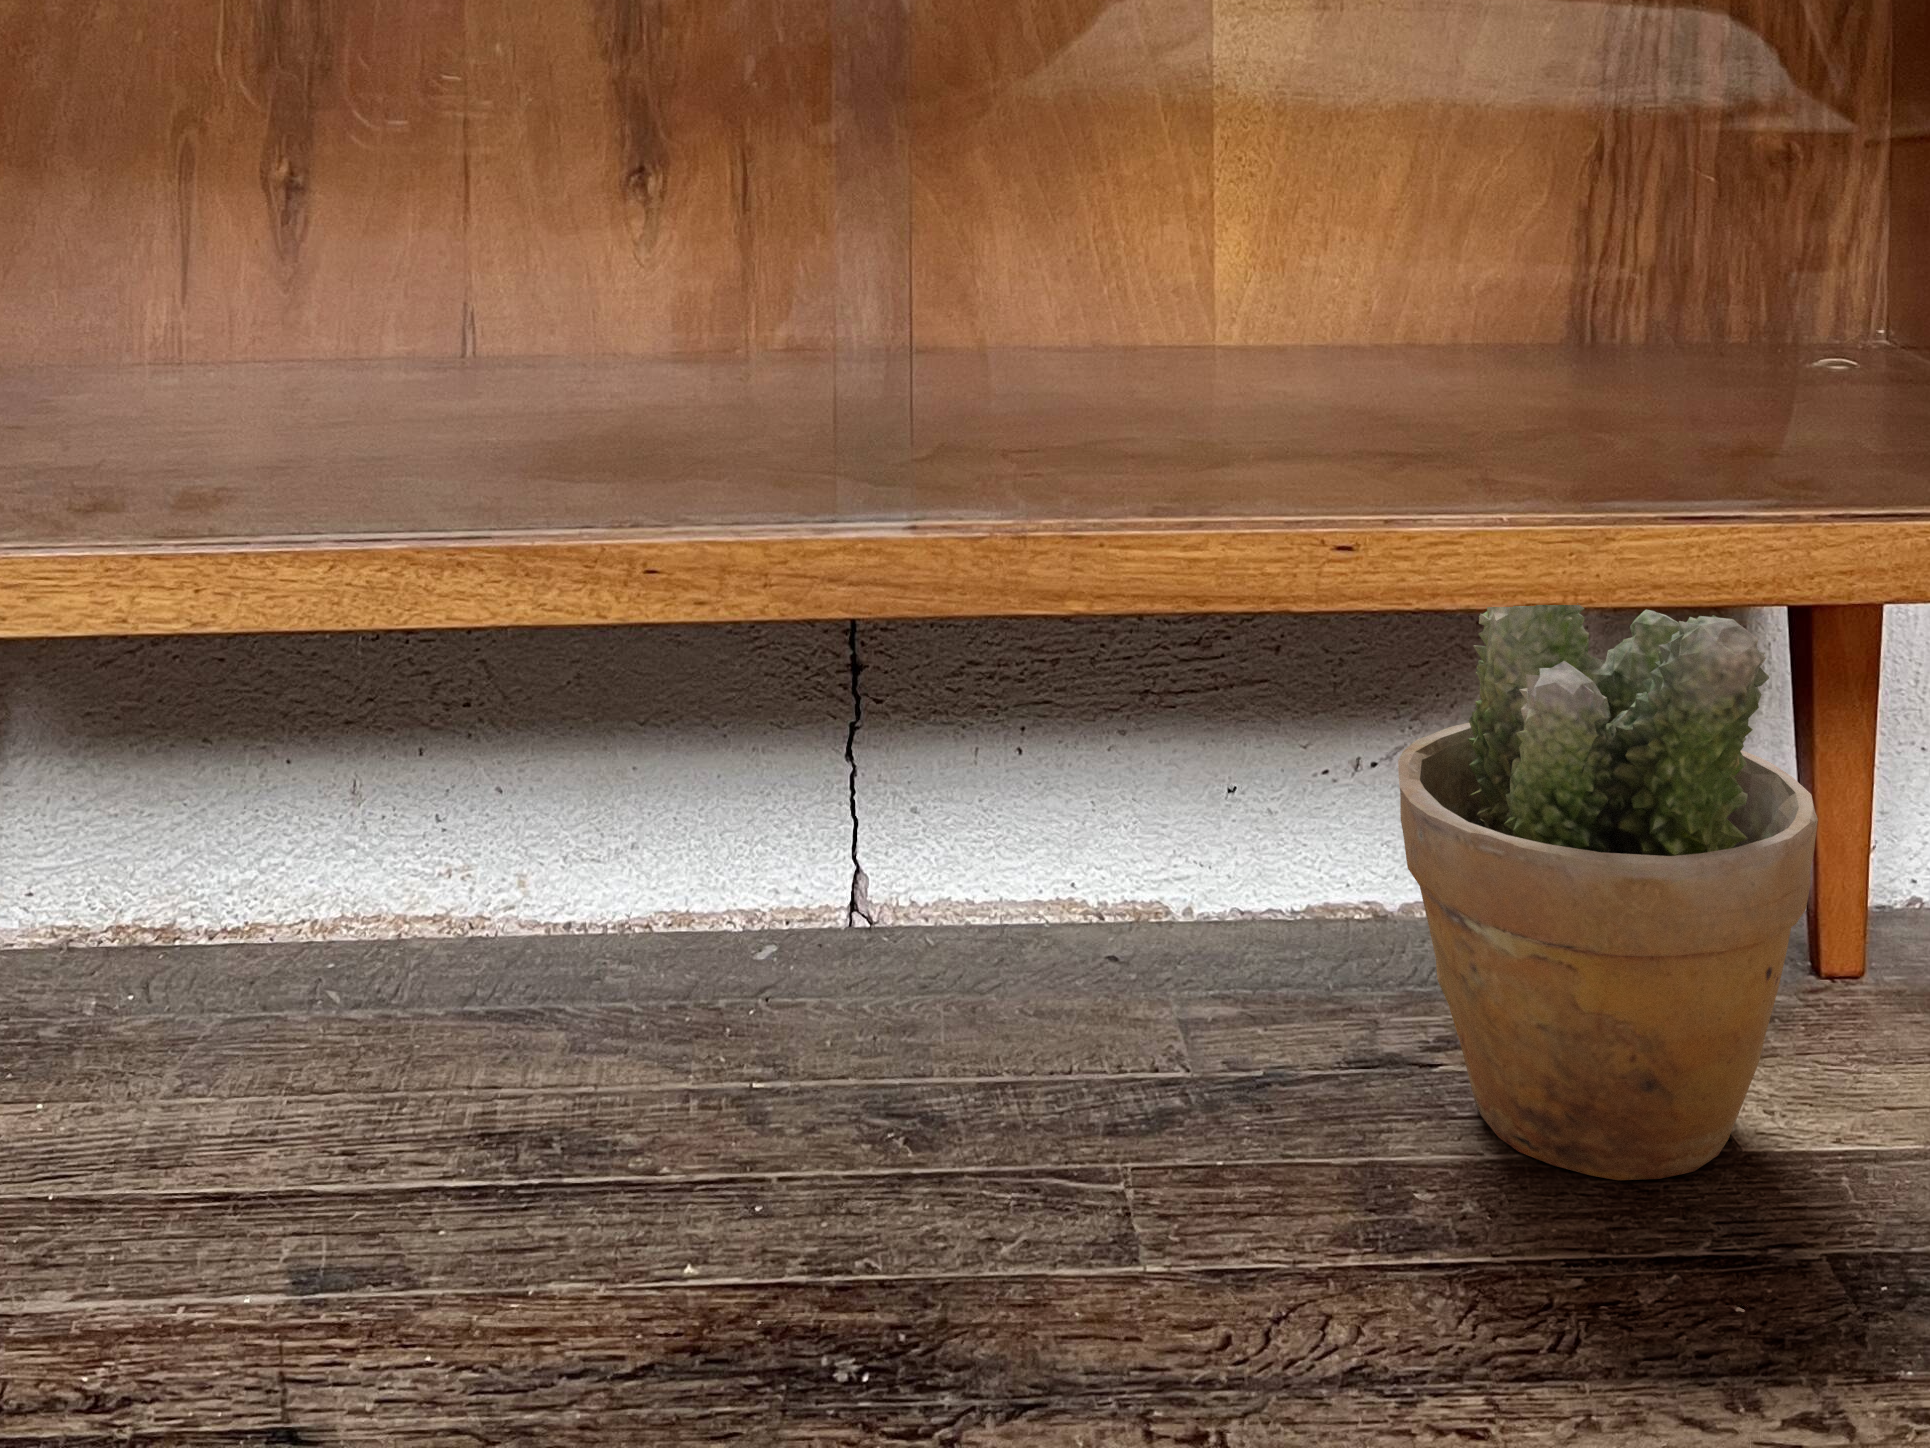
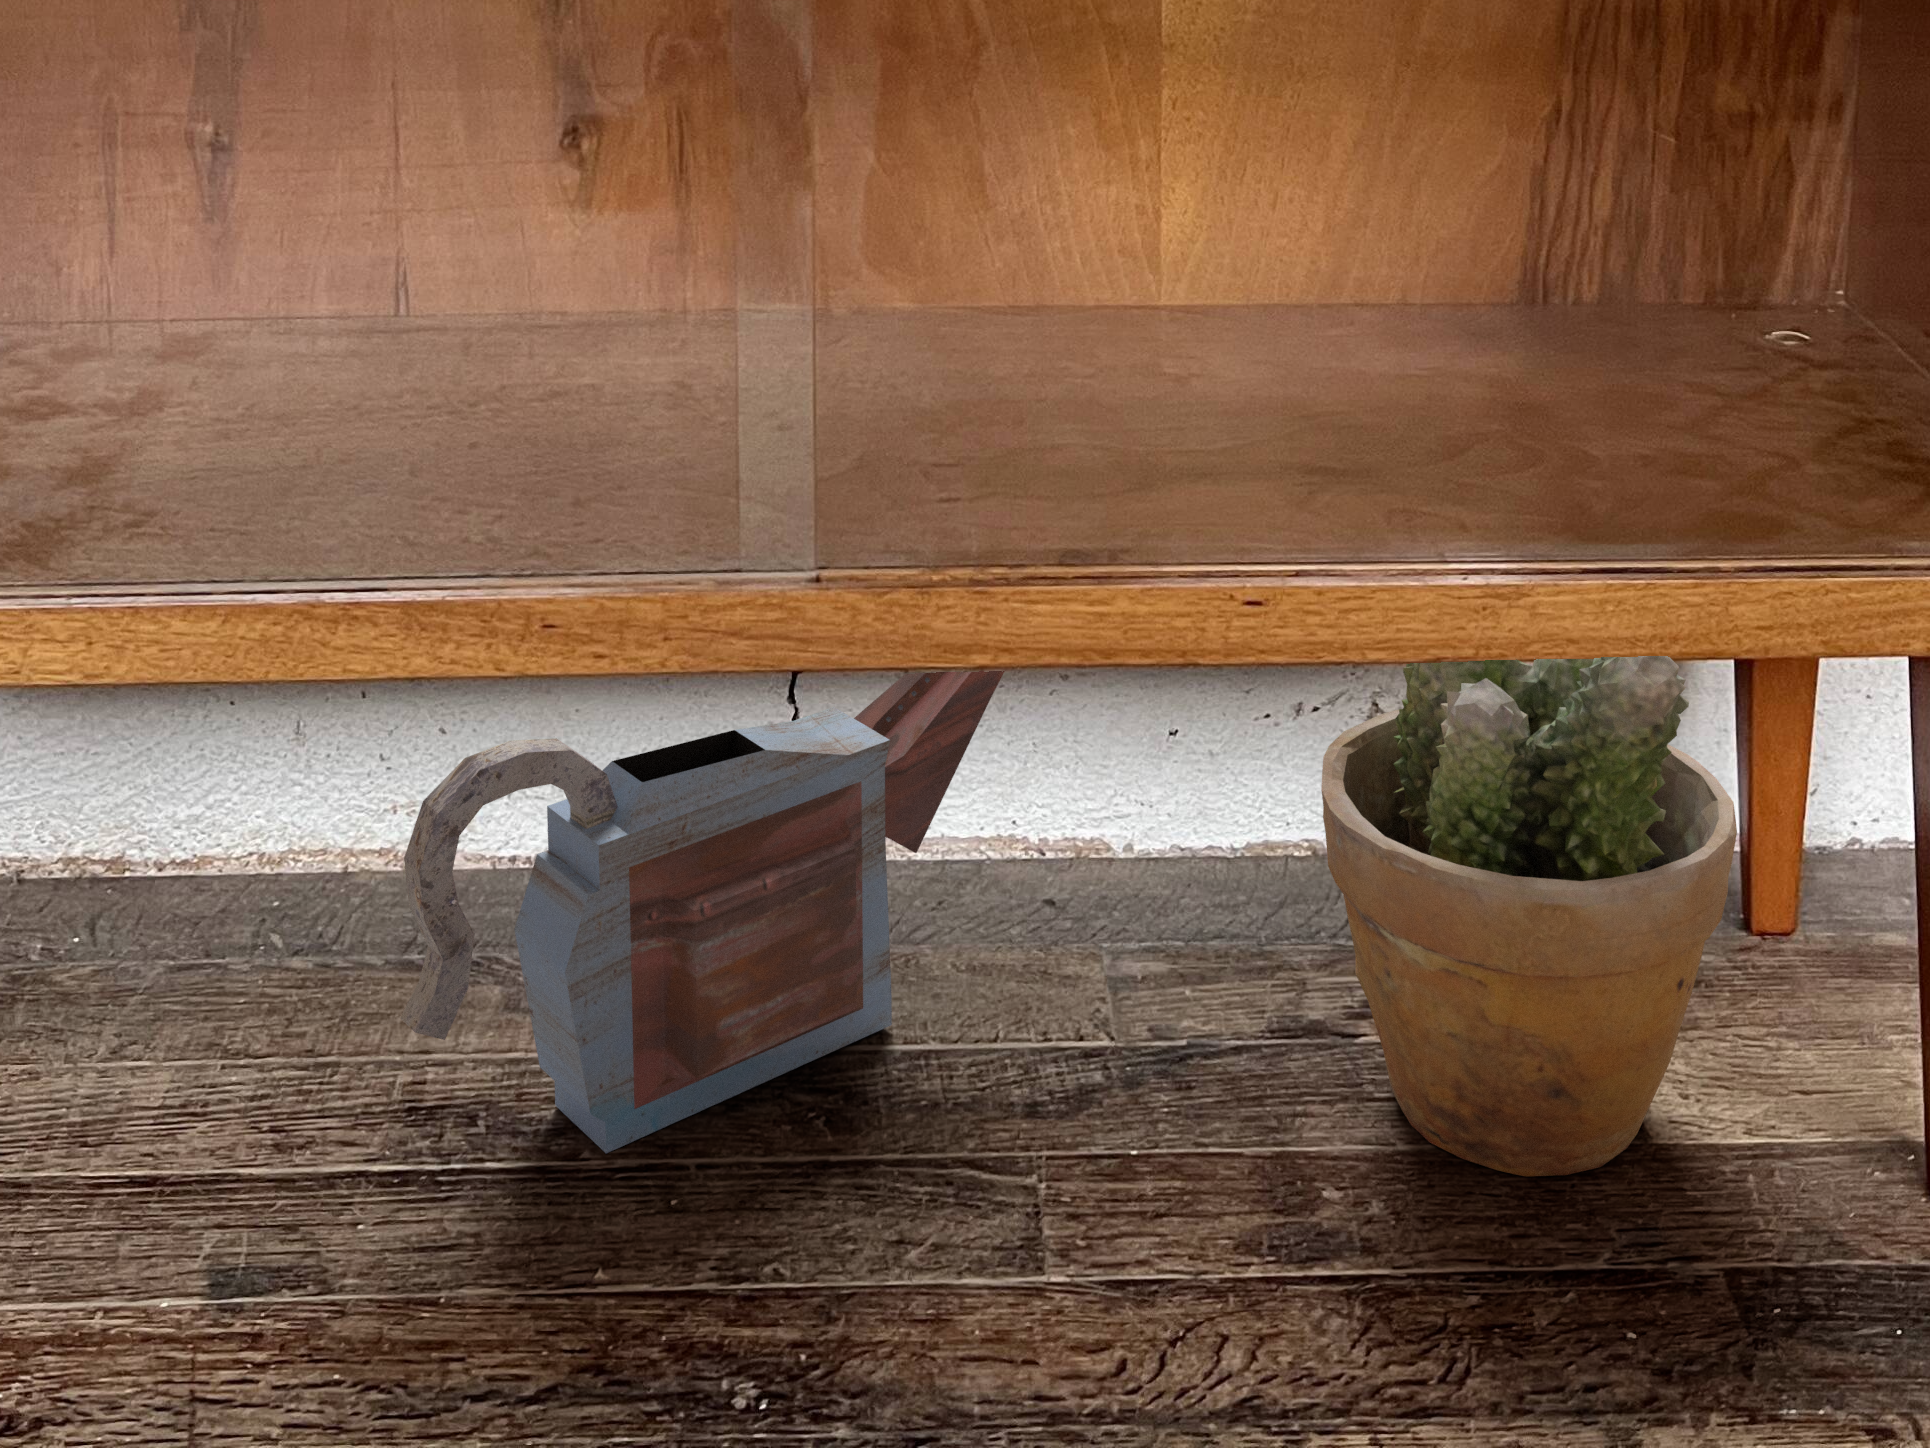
watering can: none [482,626,1094,1167] -> present [400,671,1005,1153]

